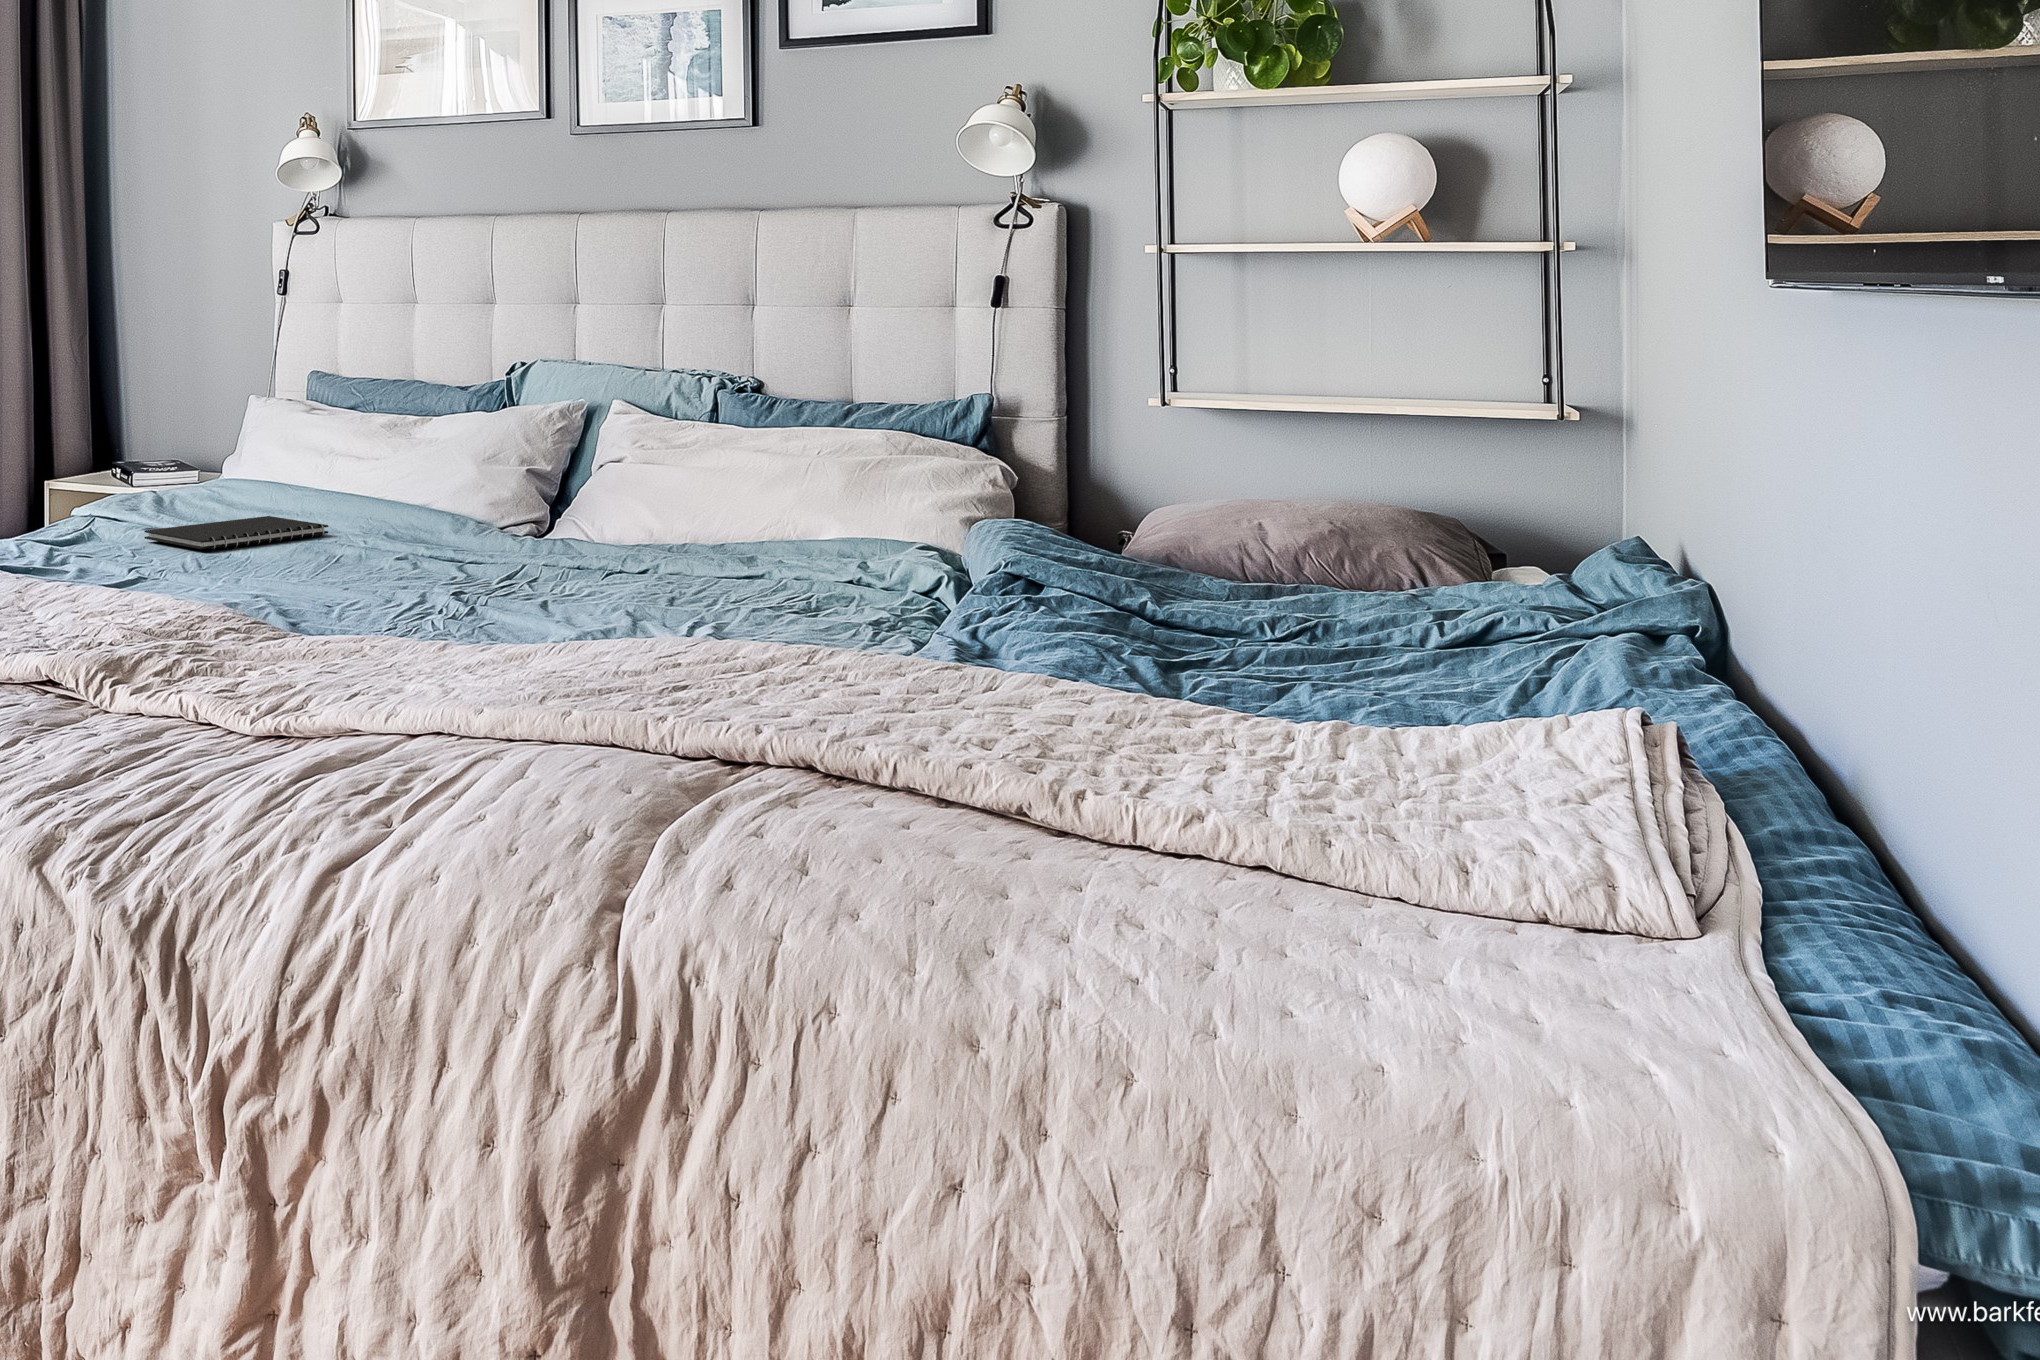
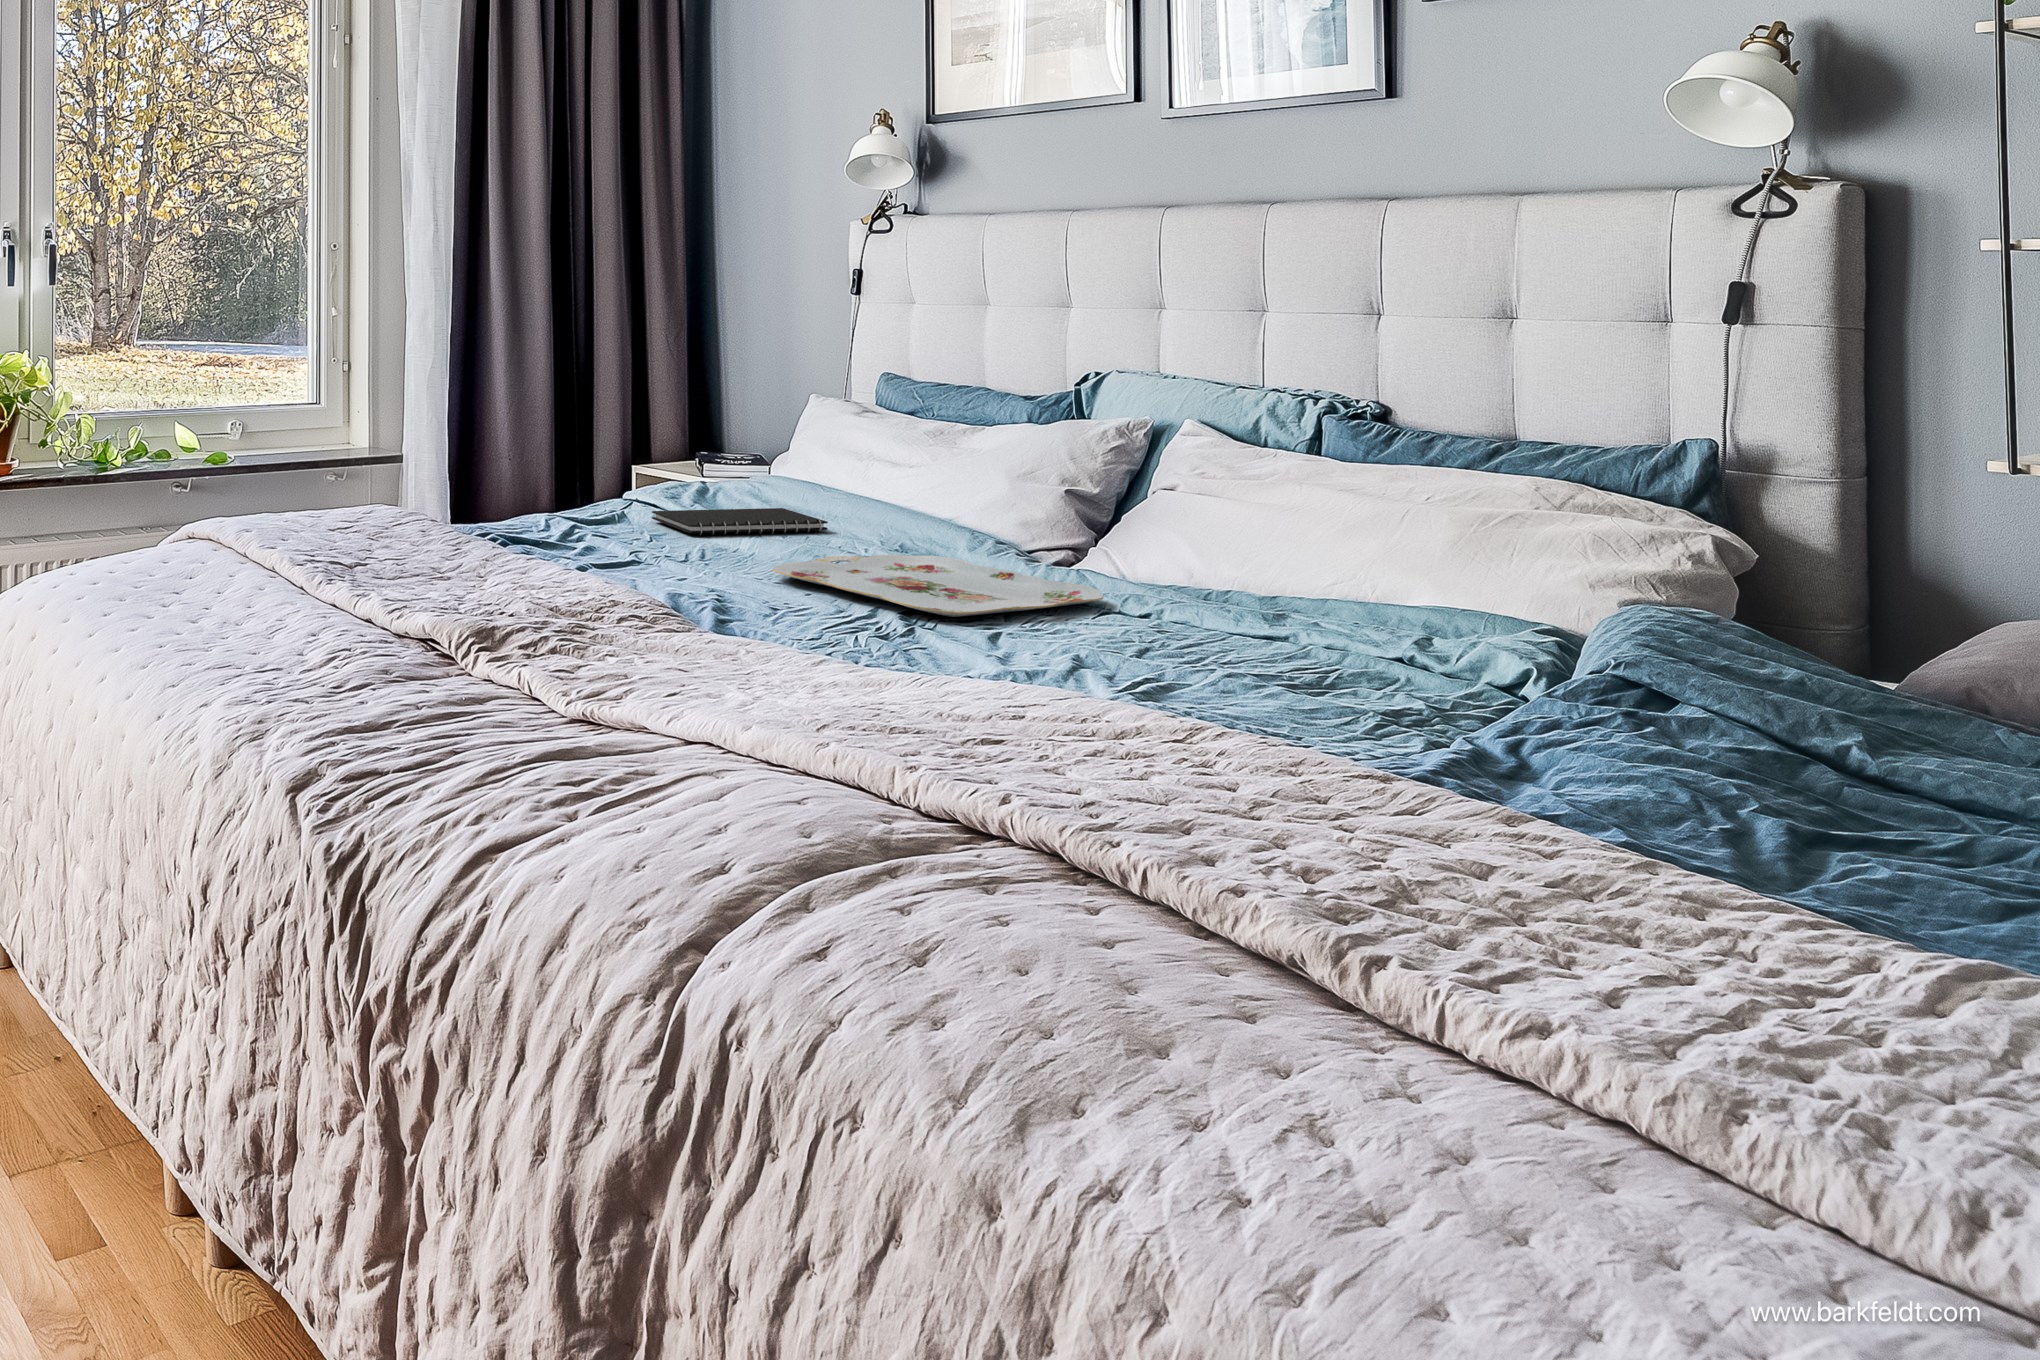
serving tray: none [334,547,636,600] -> present [772,555,1104,617]

